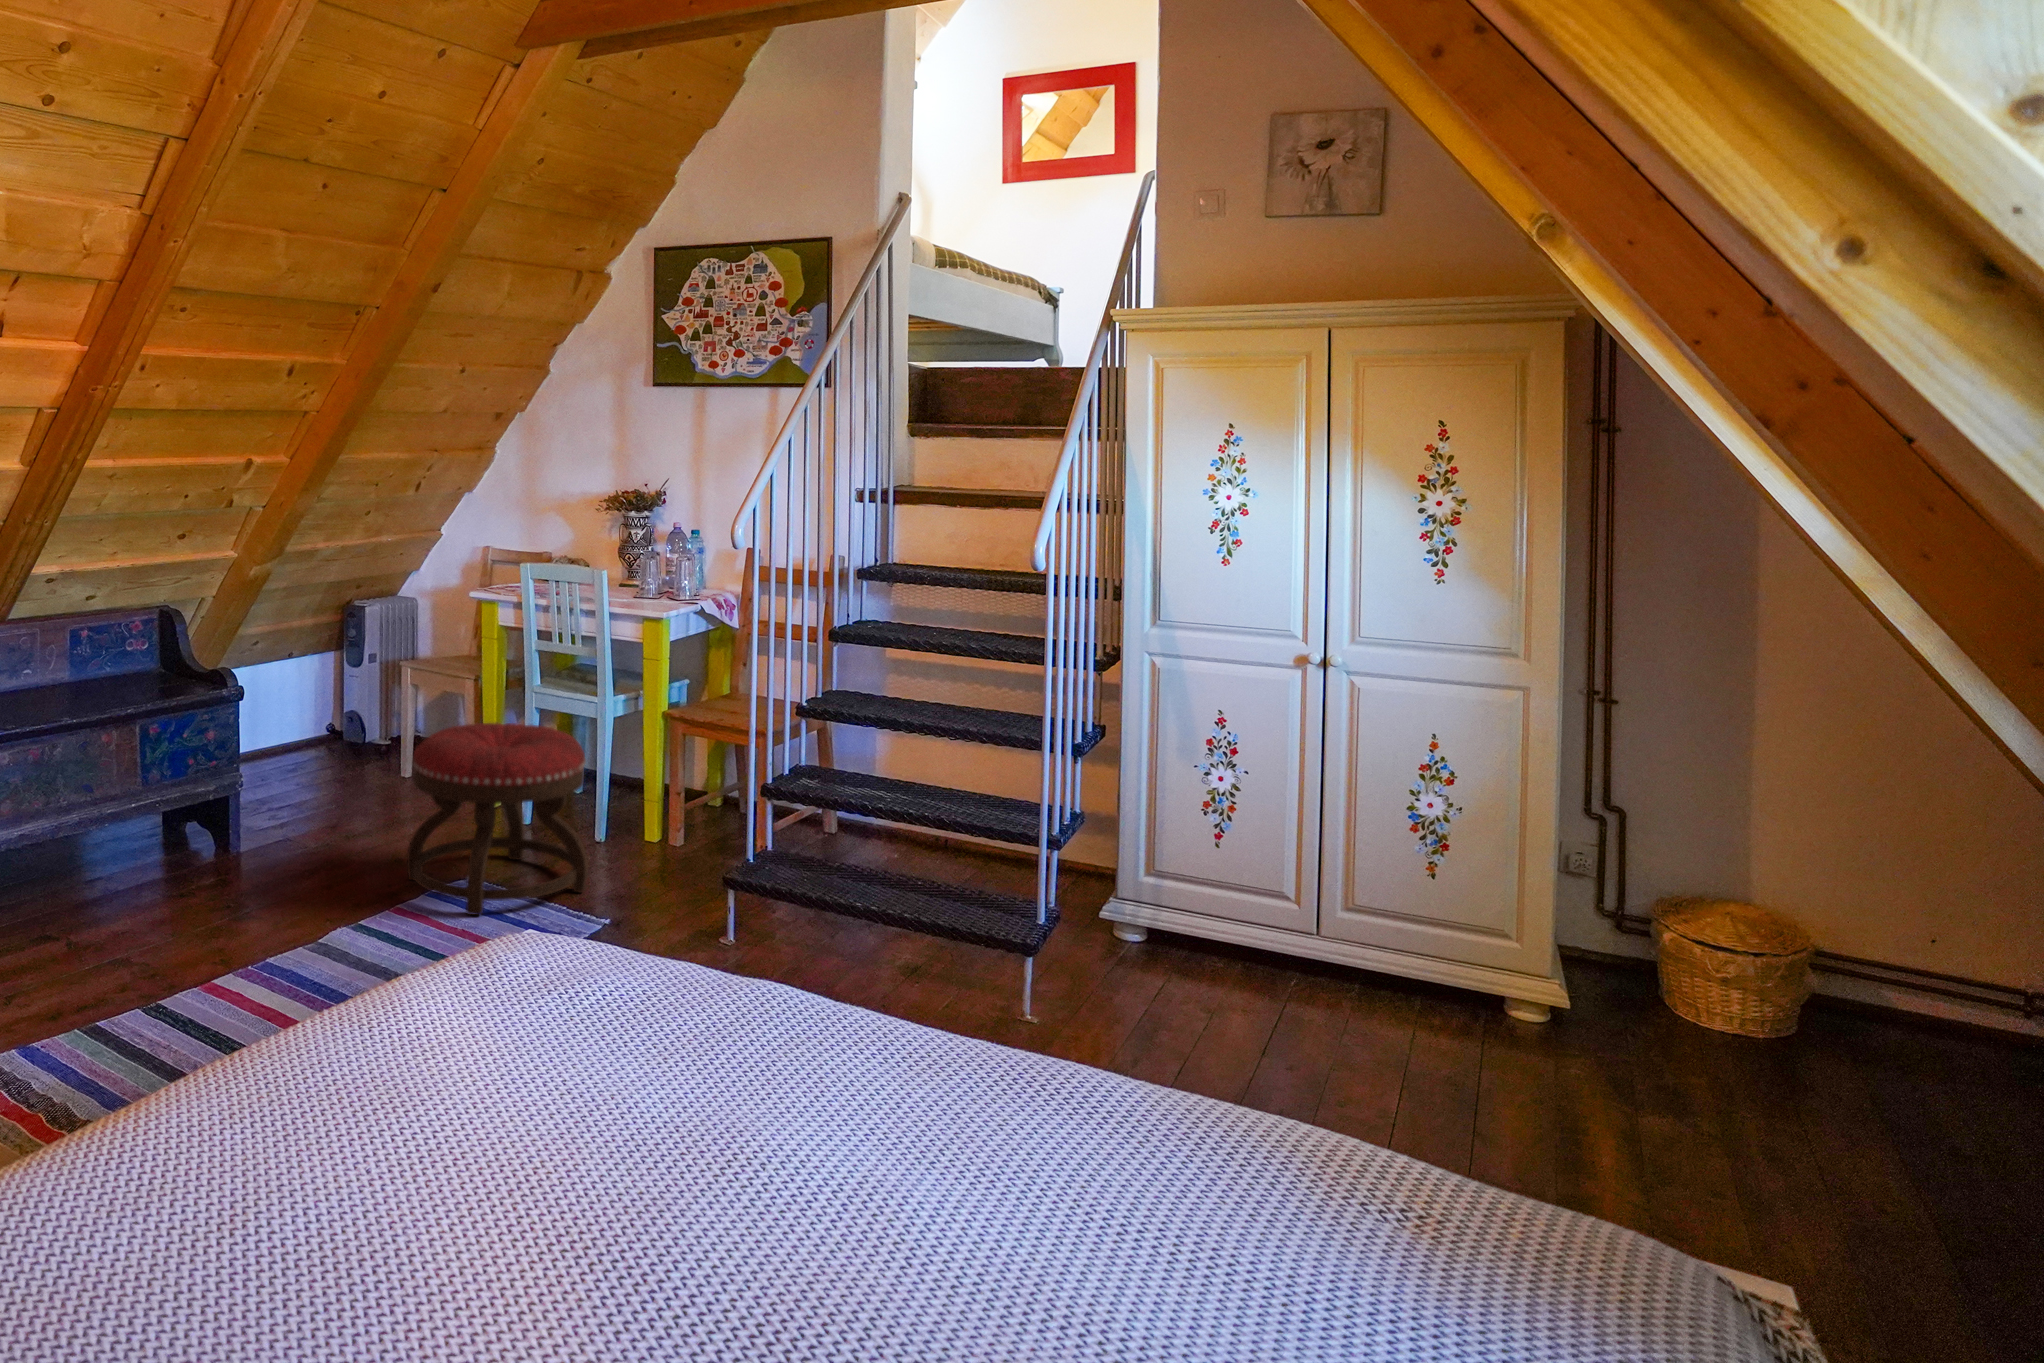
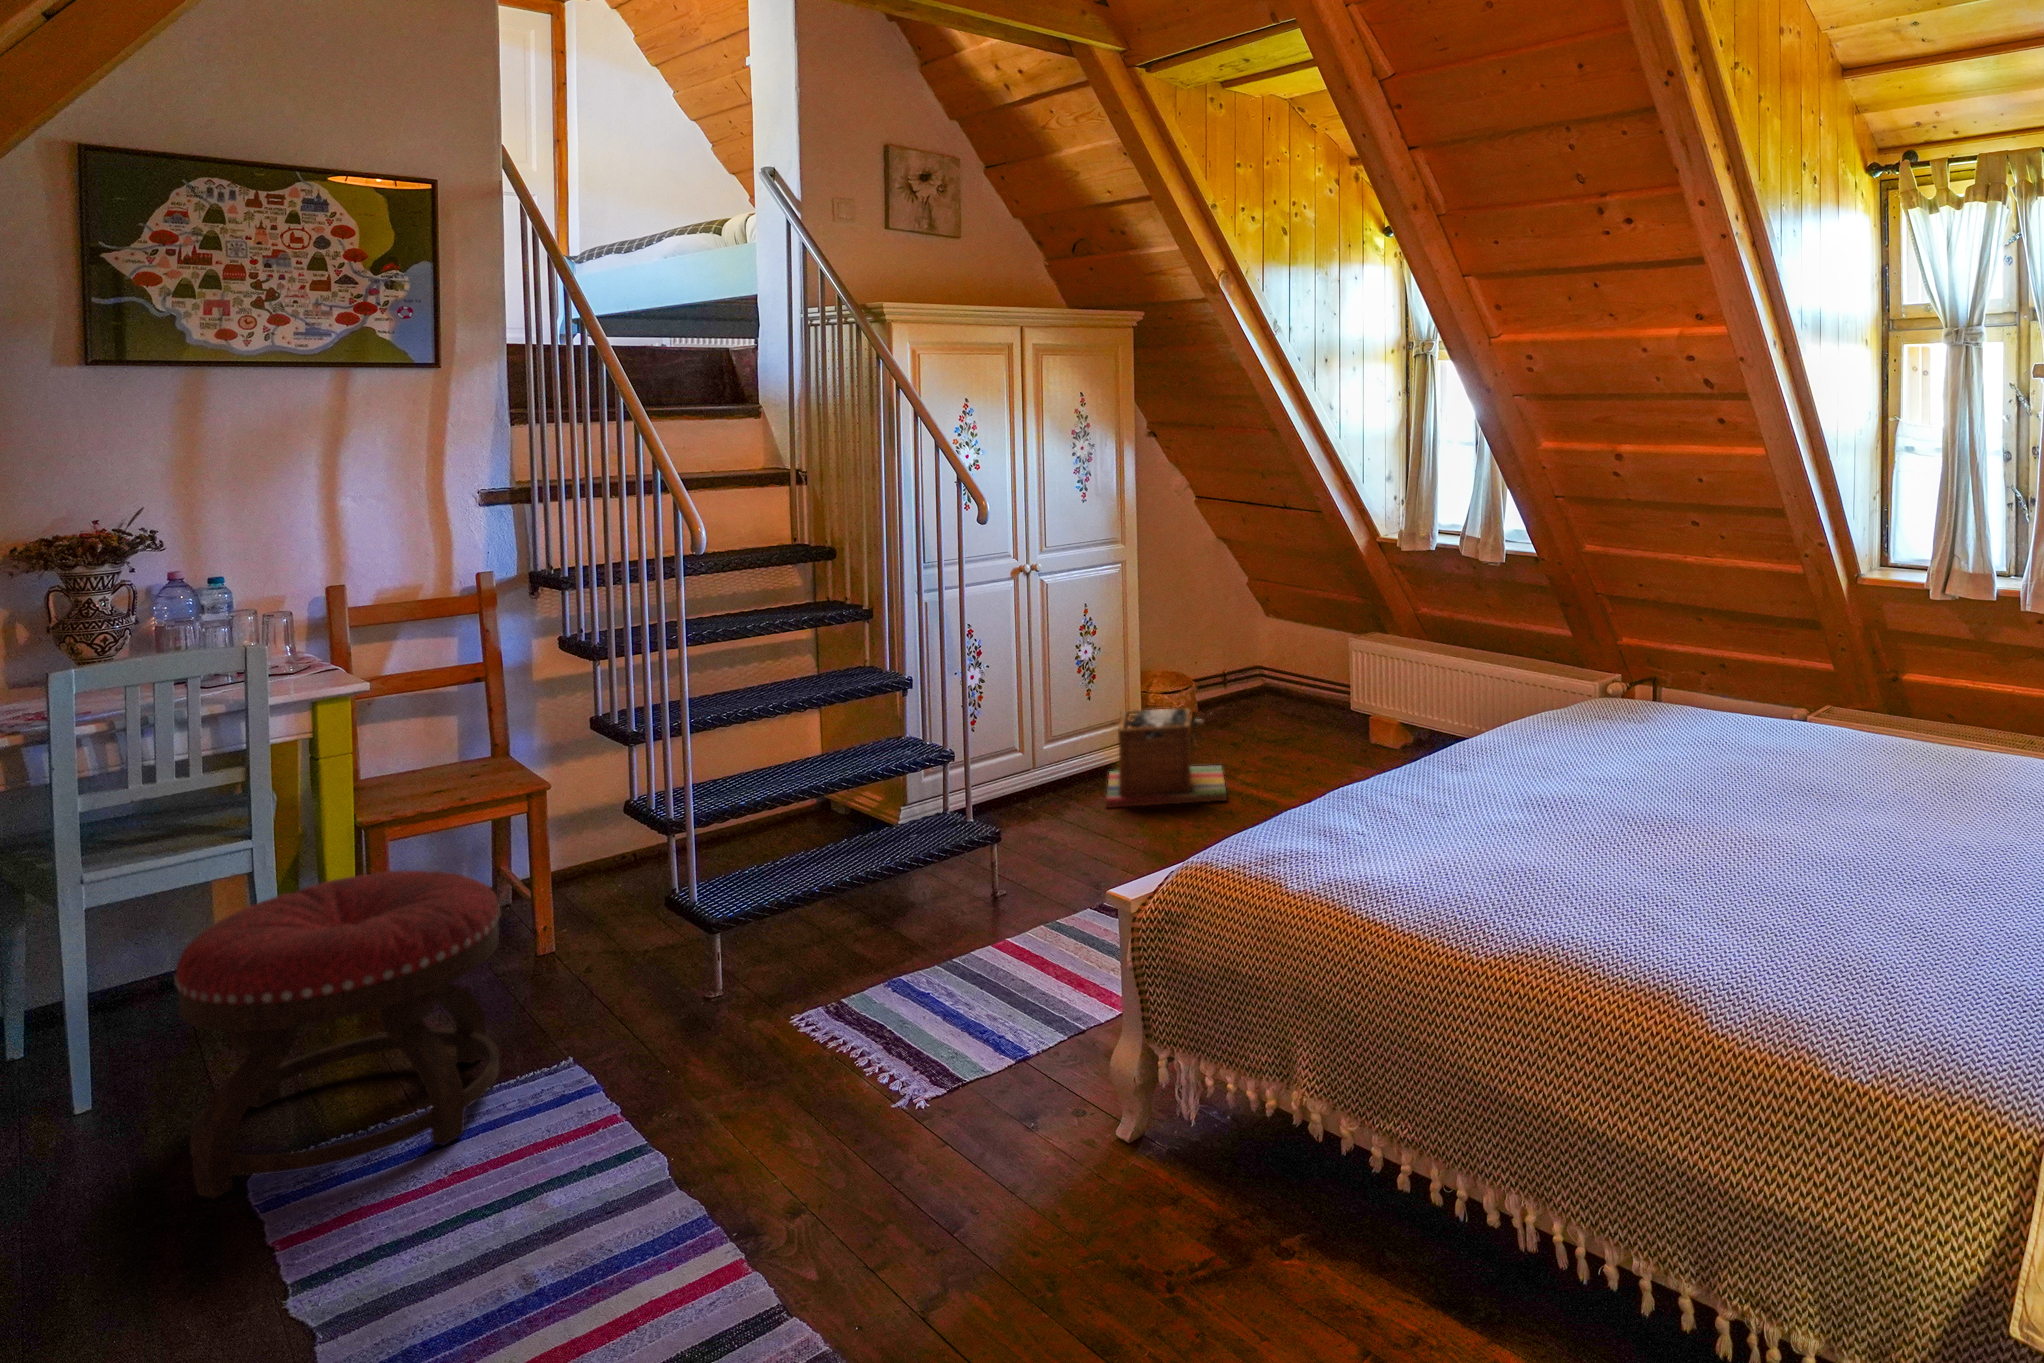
laundry basket: none [1350,909,1627,1107] -> present [1106,708,1227,808]

